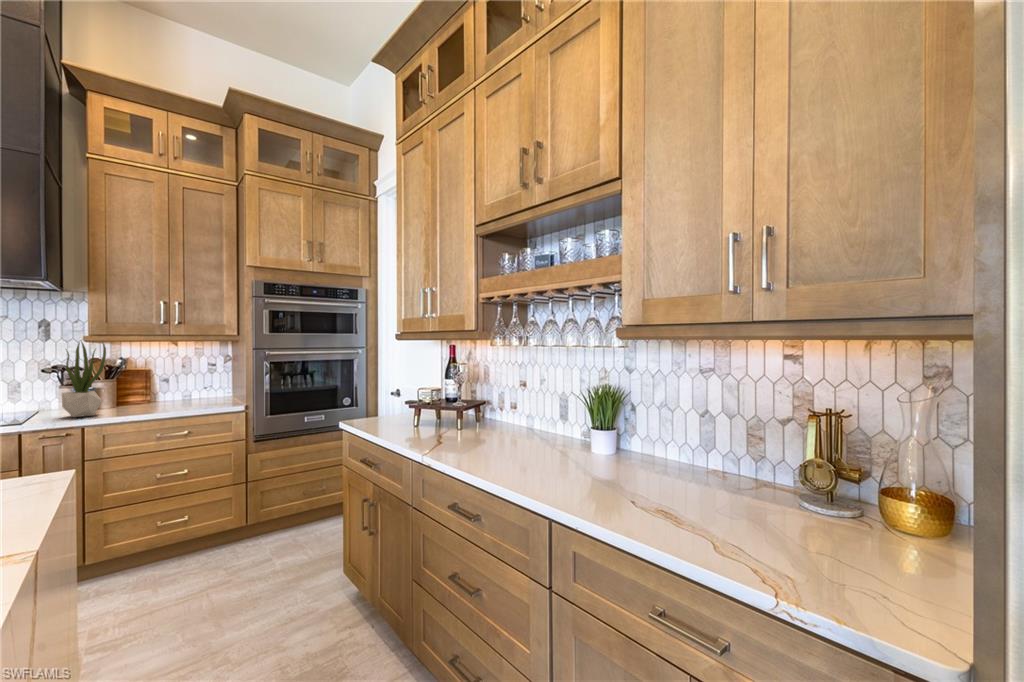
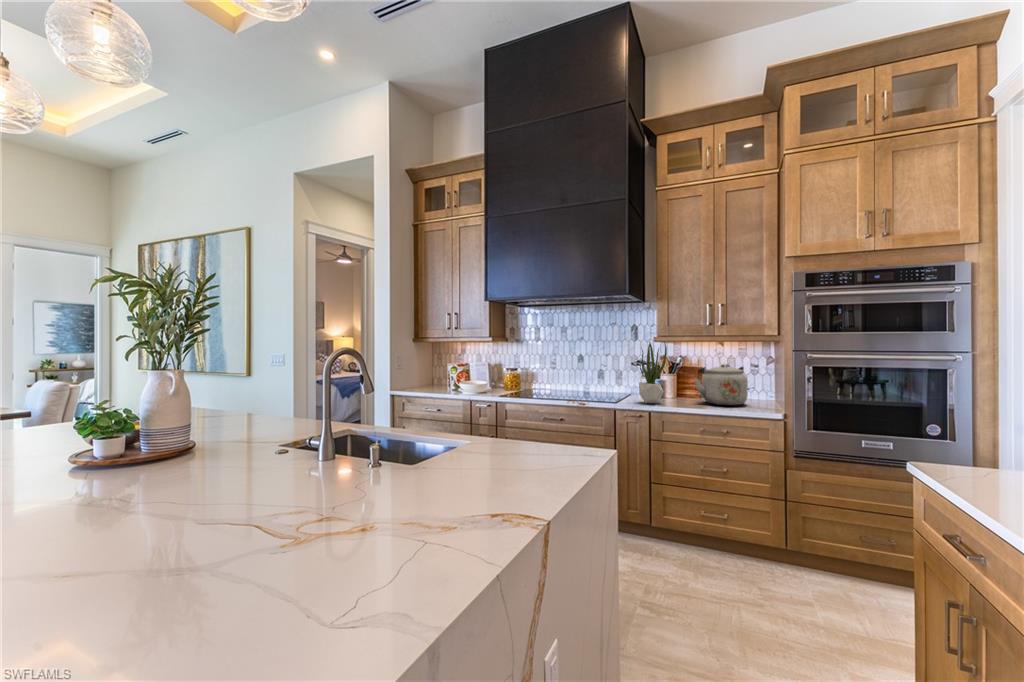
kettle: none [144,364,206,407] -> present [695,364,748,405]

